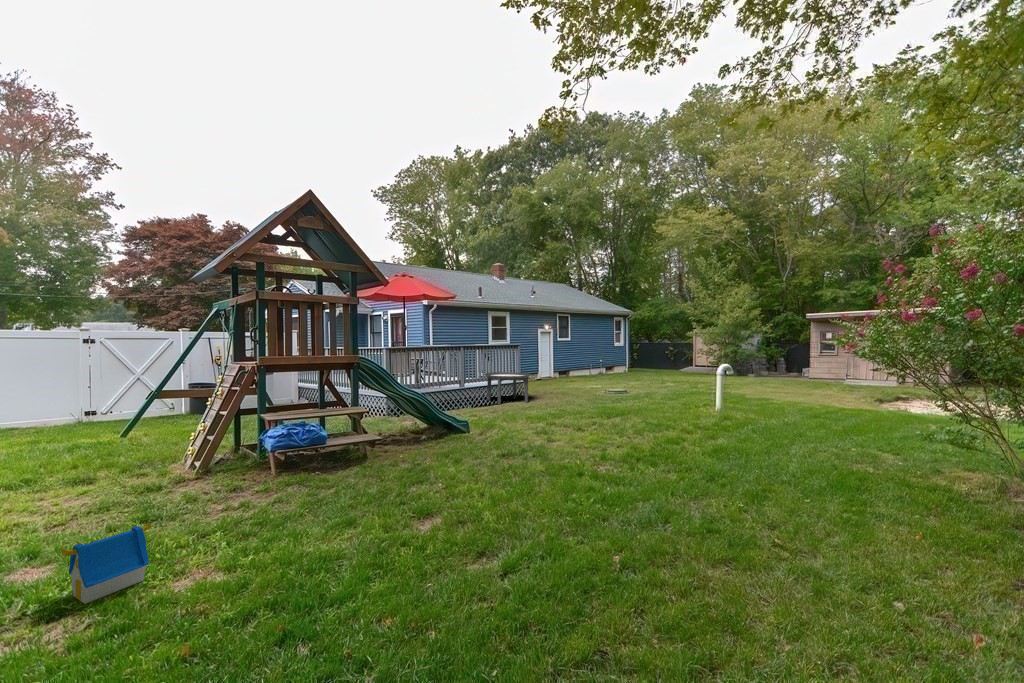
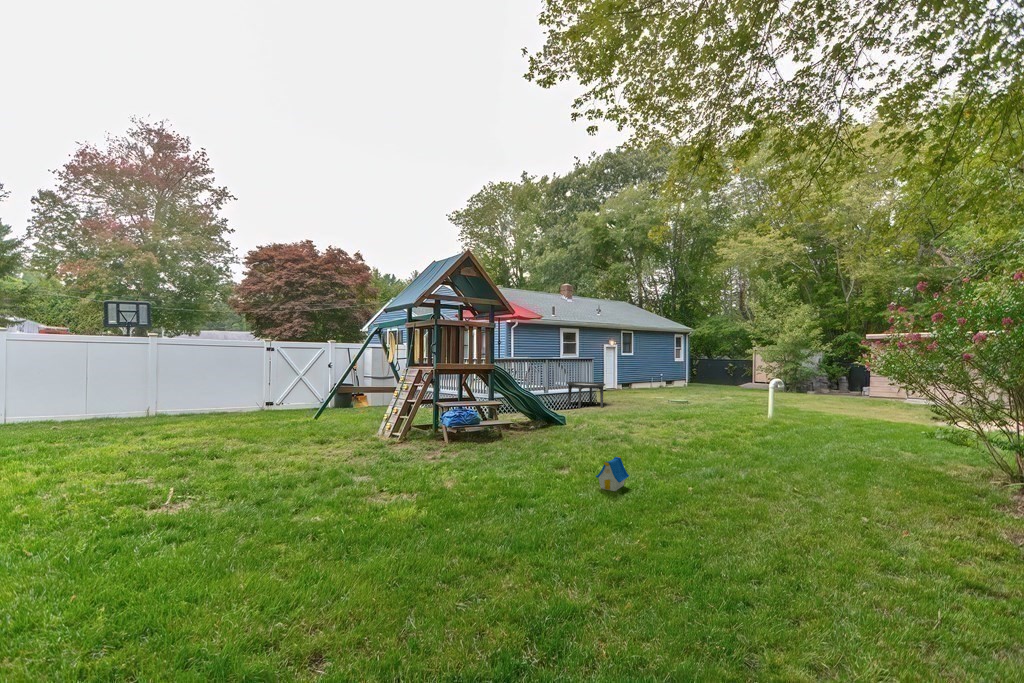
toy house: present [62,523,151,604] -> present [596,456,629,491]

